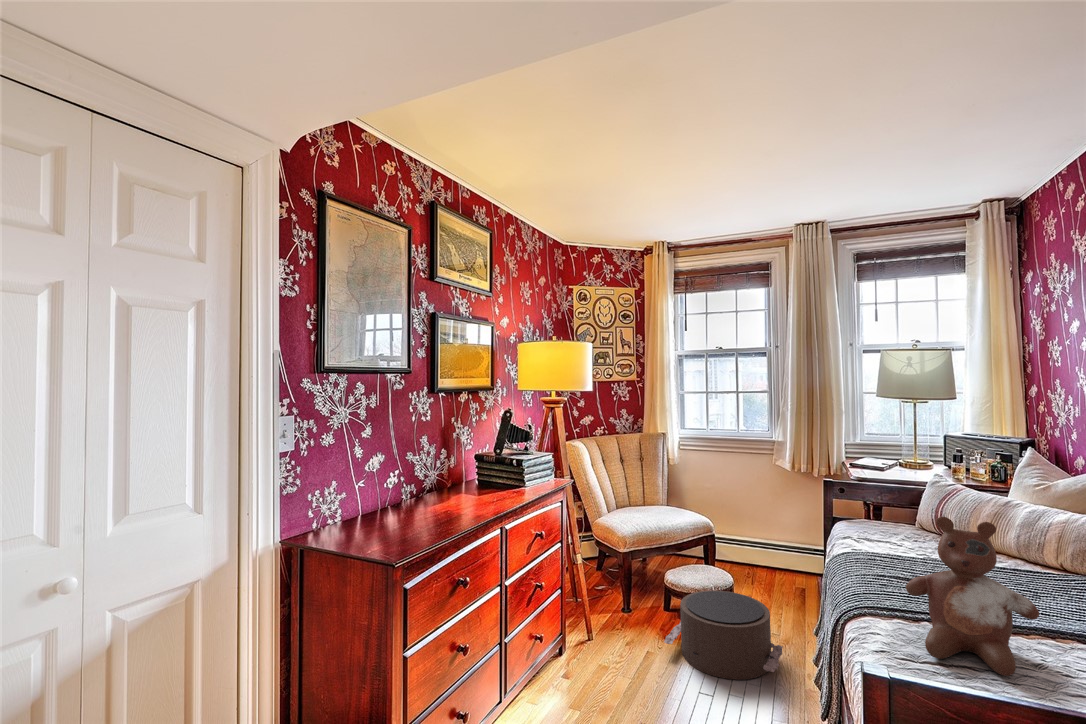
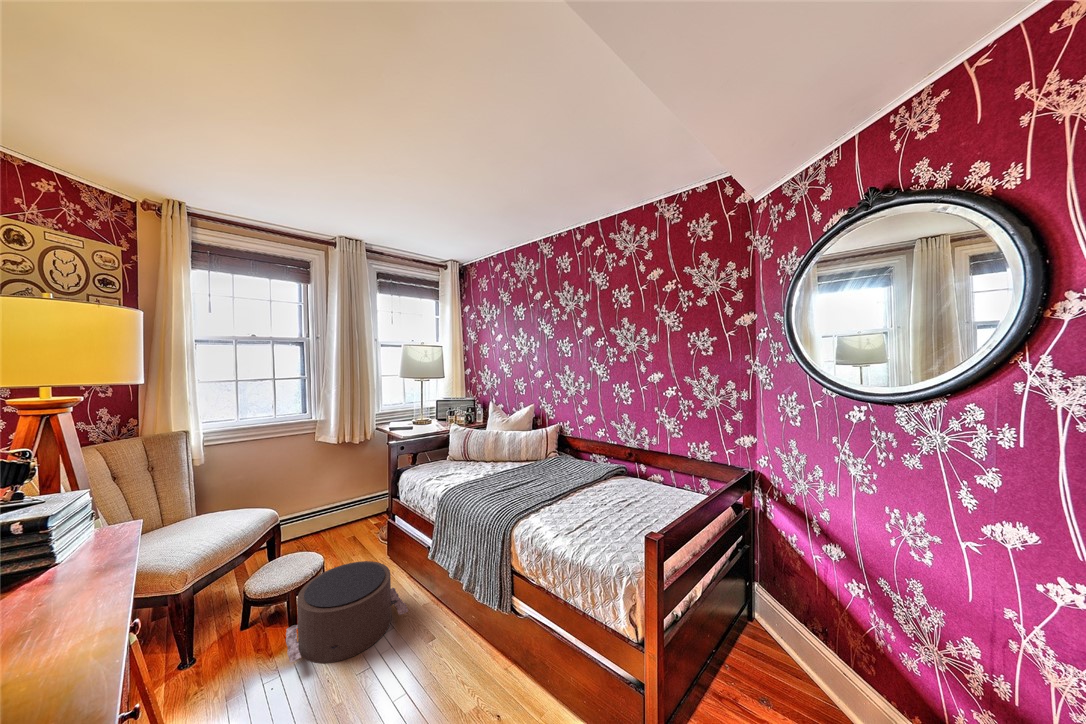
stuffed bear: present [906,517,1039,676] -> none [548,441,609,528]

